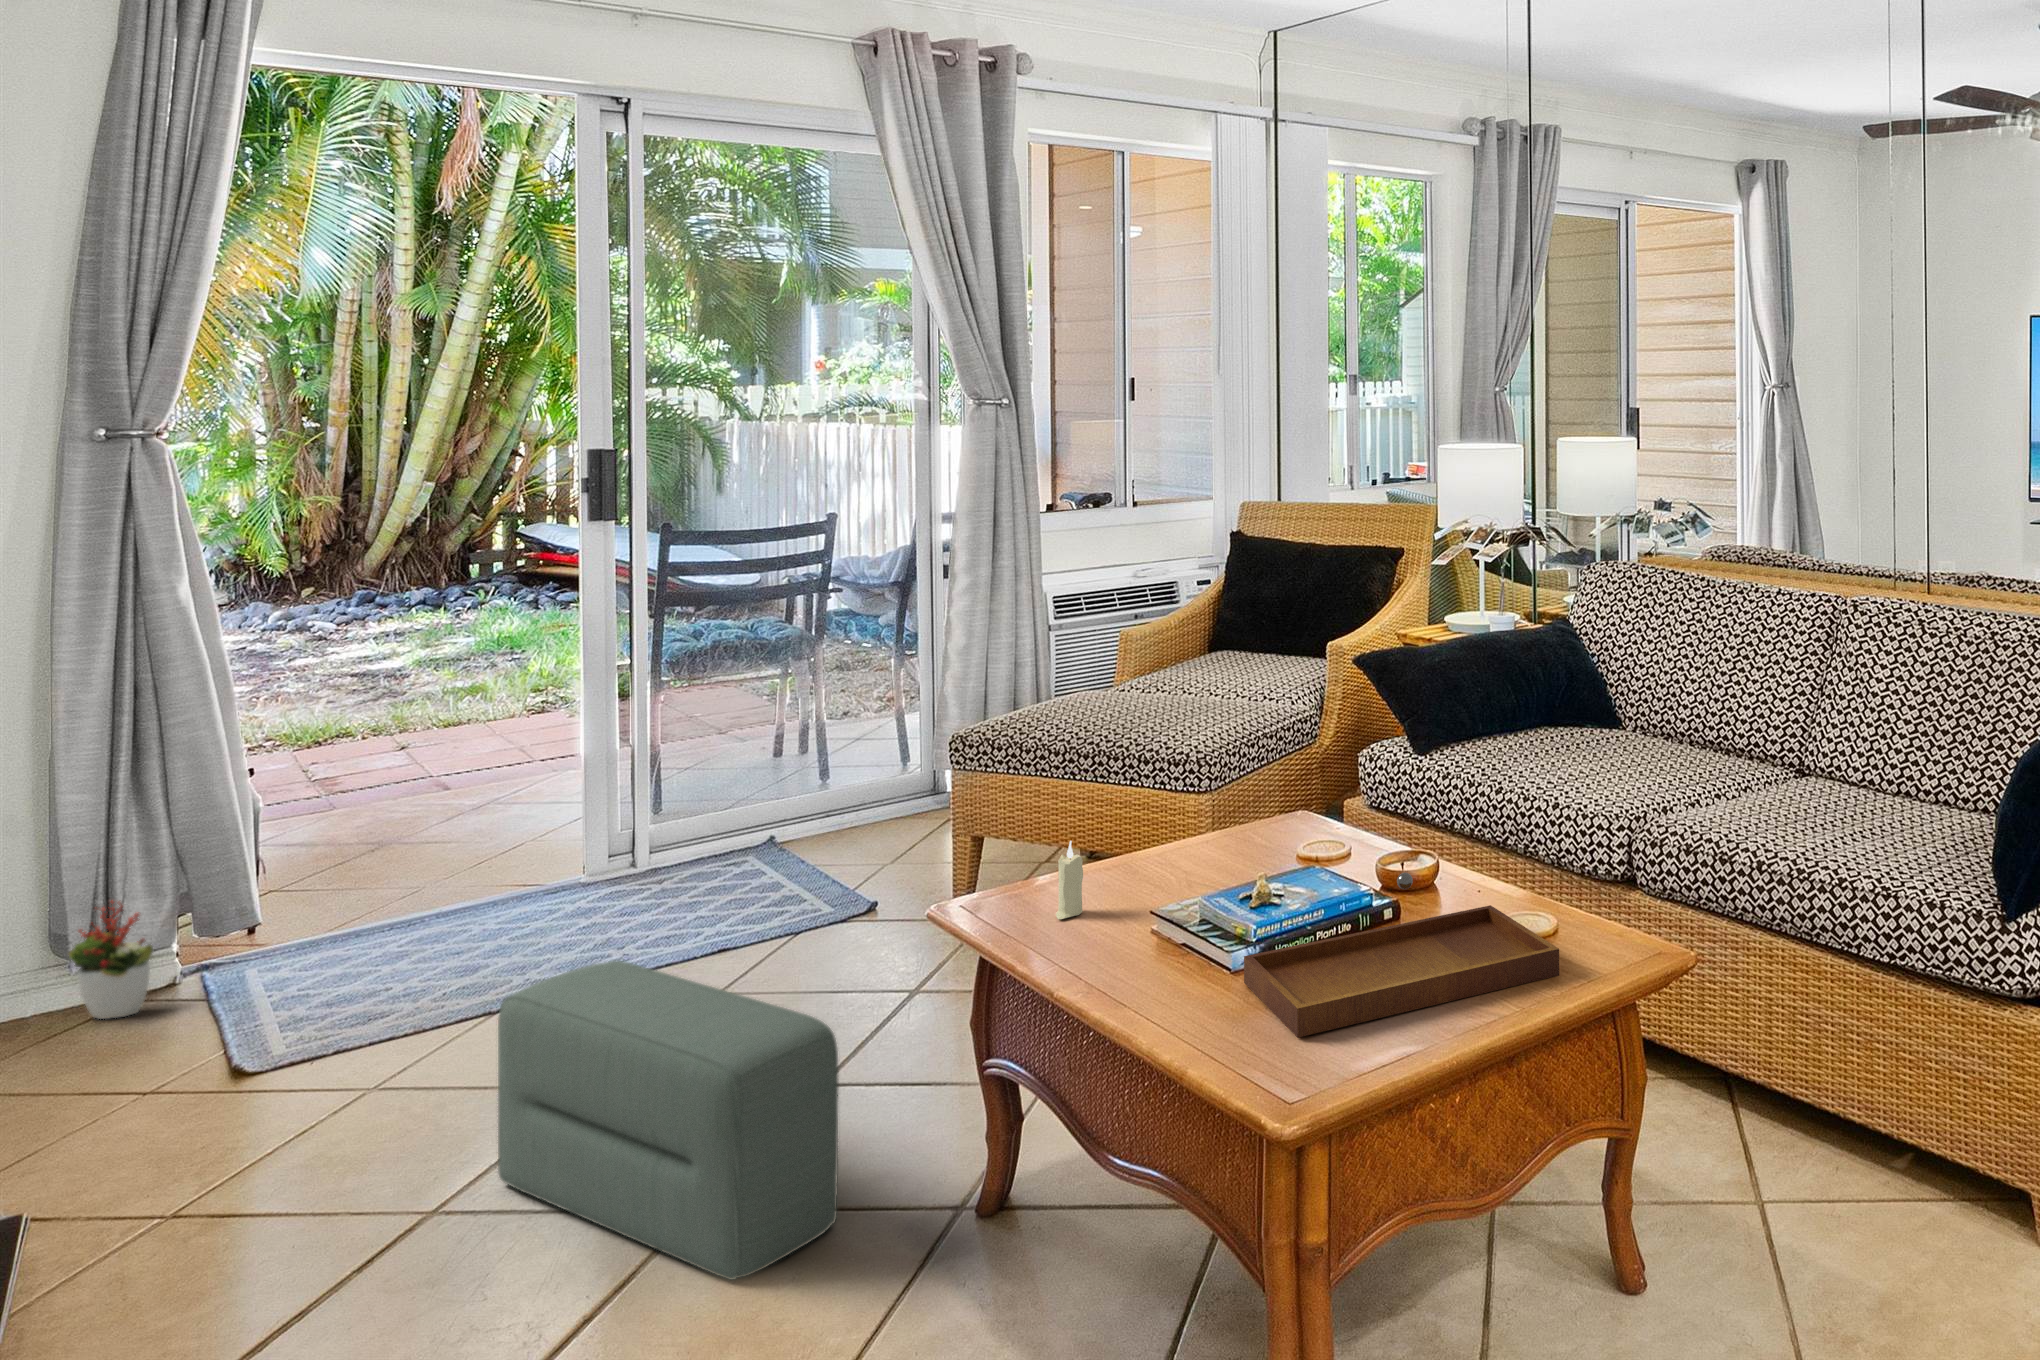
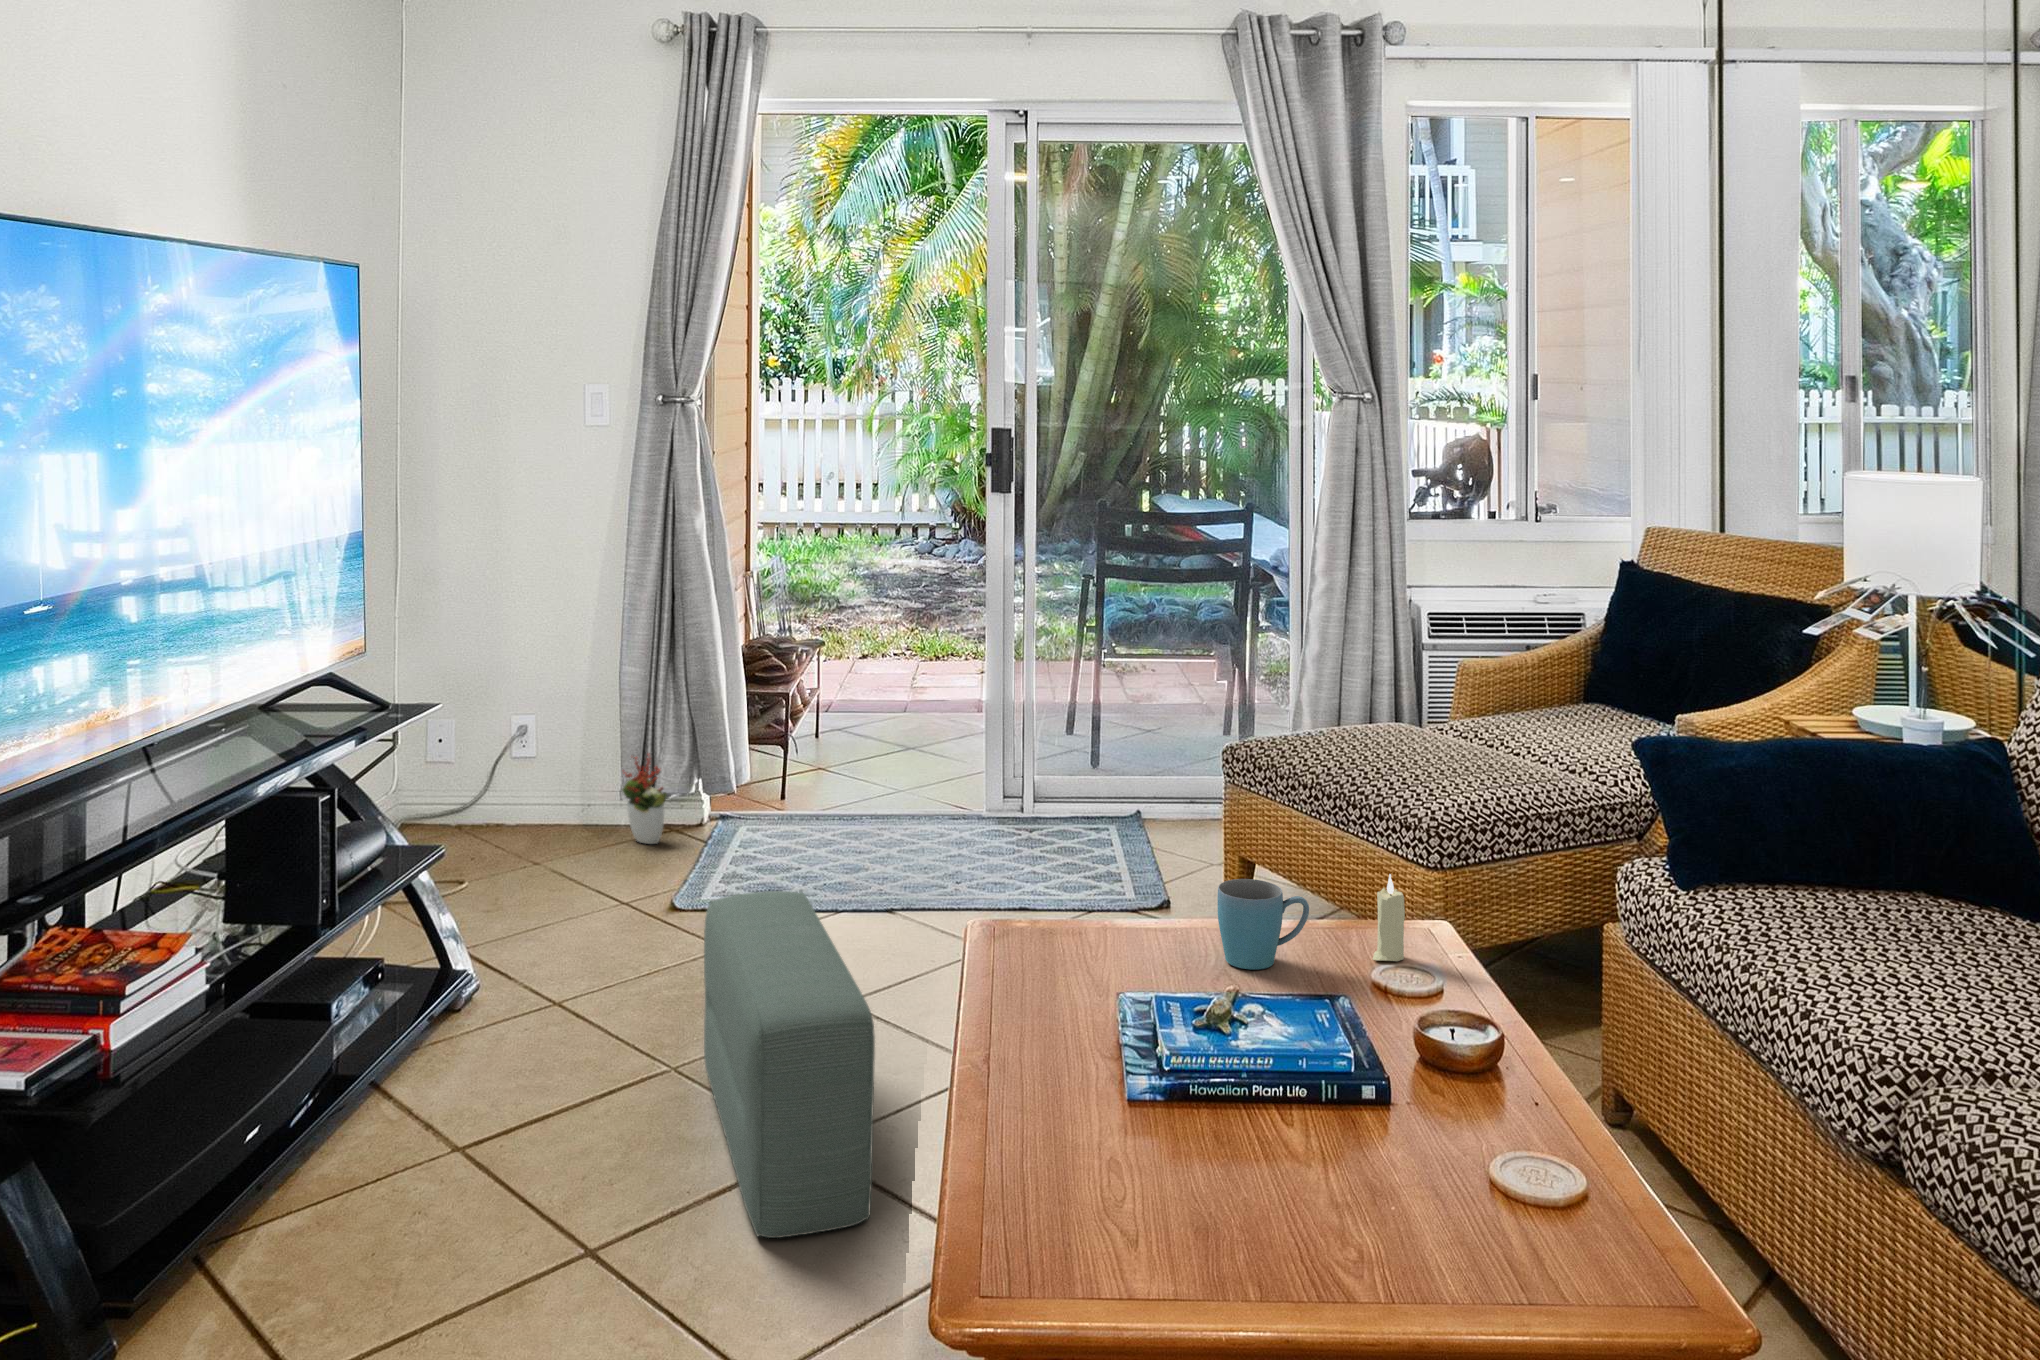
mug: none [1174,805,1243,876] -> present [1217,879,1309,970]
candle: present [1056,841,1083,919] -> present [1373,874,1405,961]
tray: present [1244,873,1559,1037] -> none [1081,1041,1509,1279]

